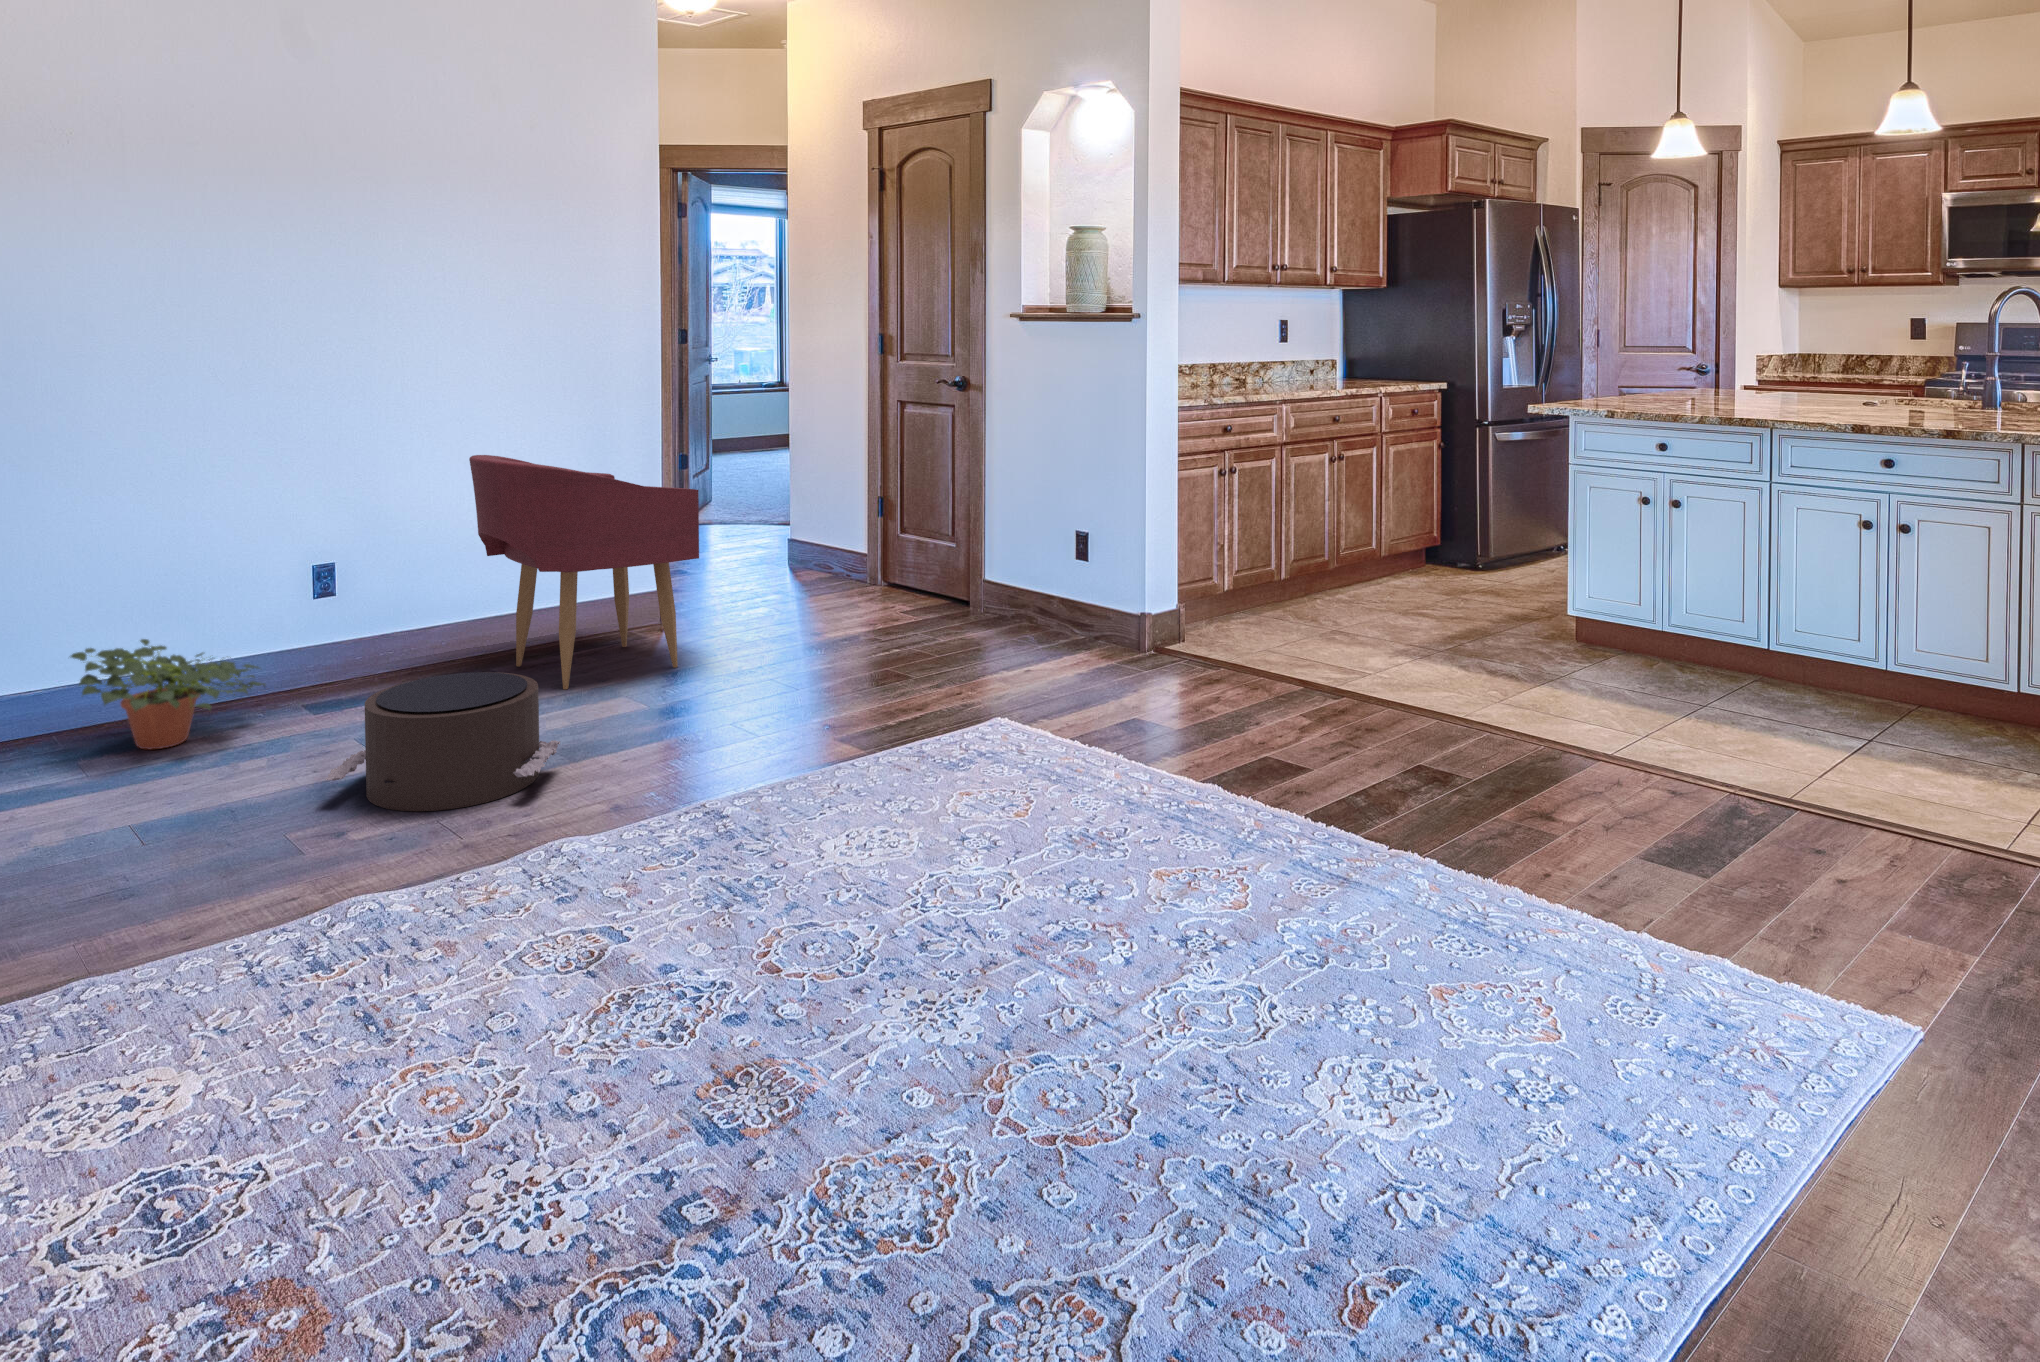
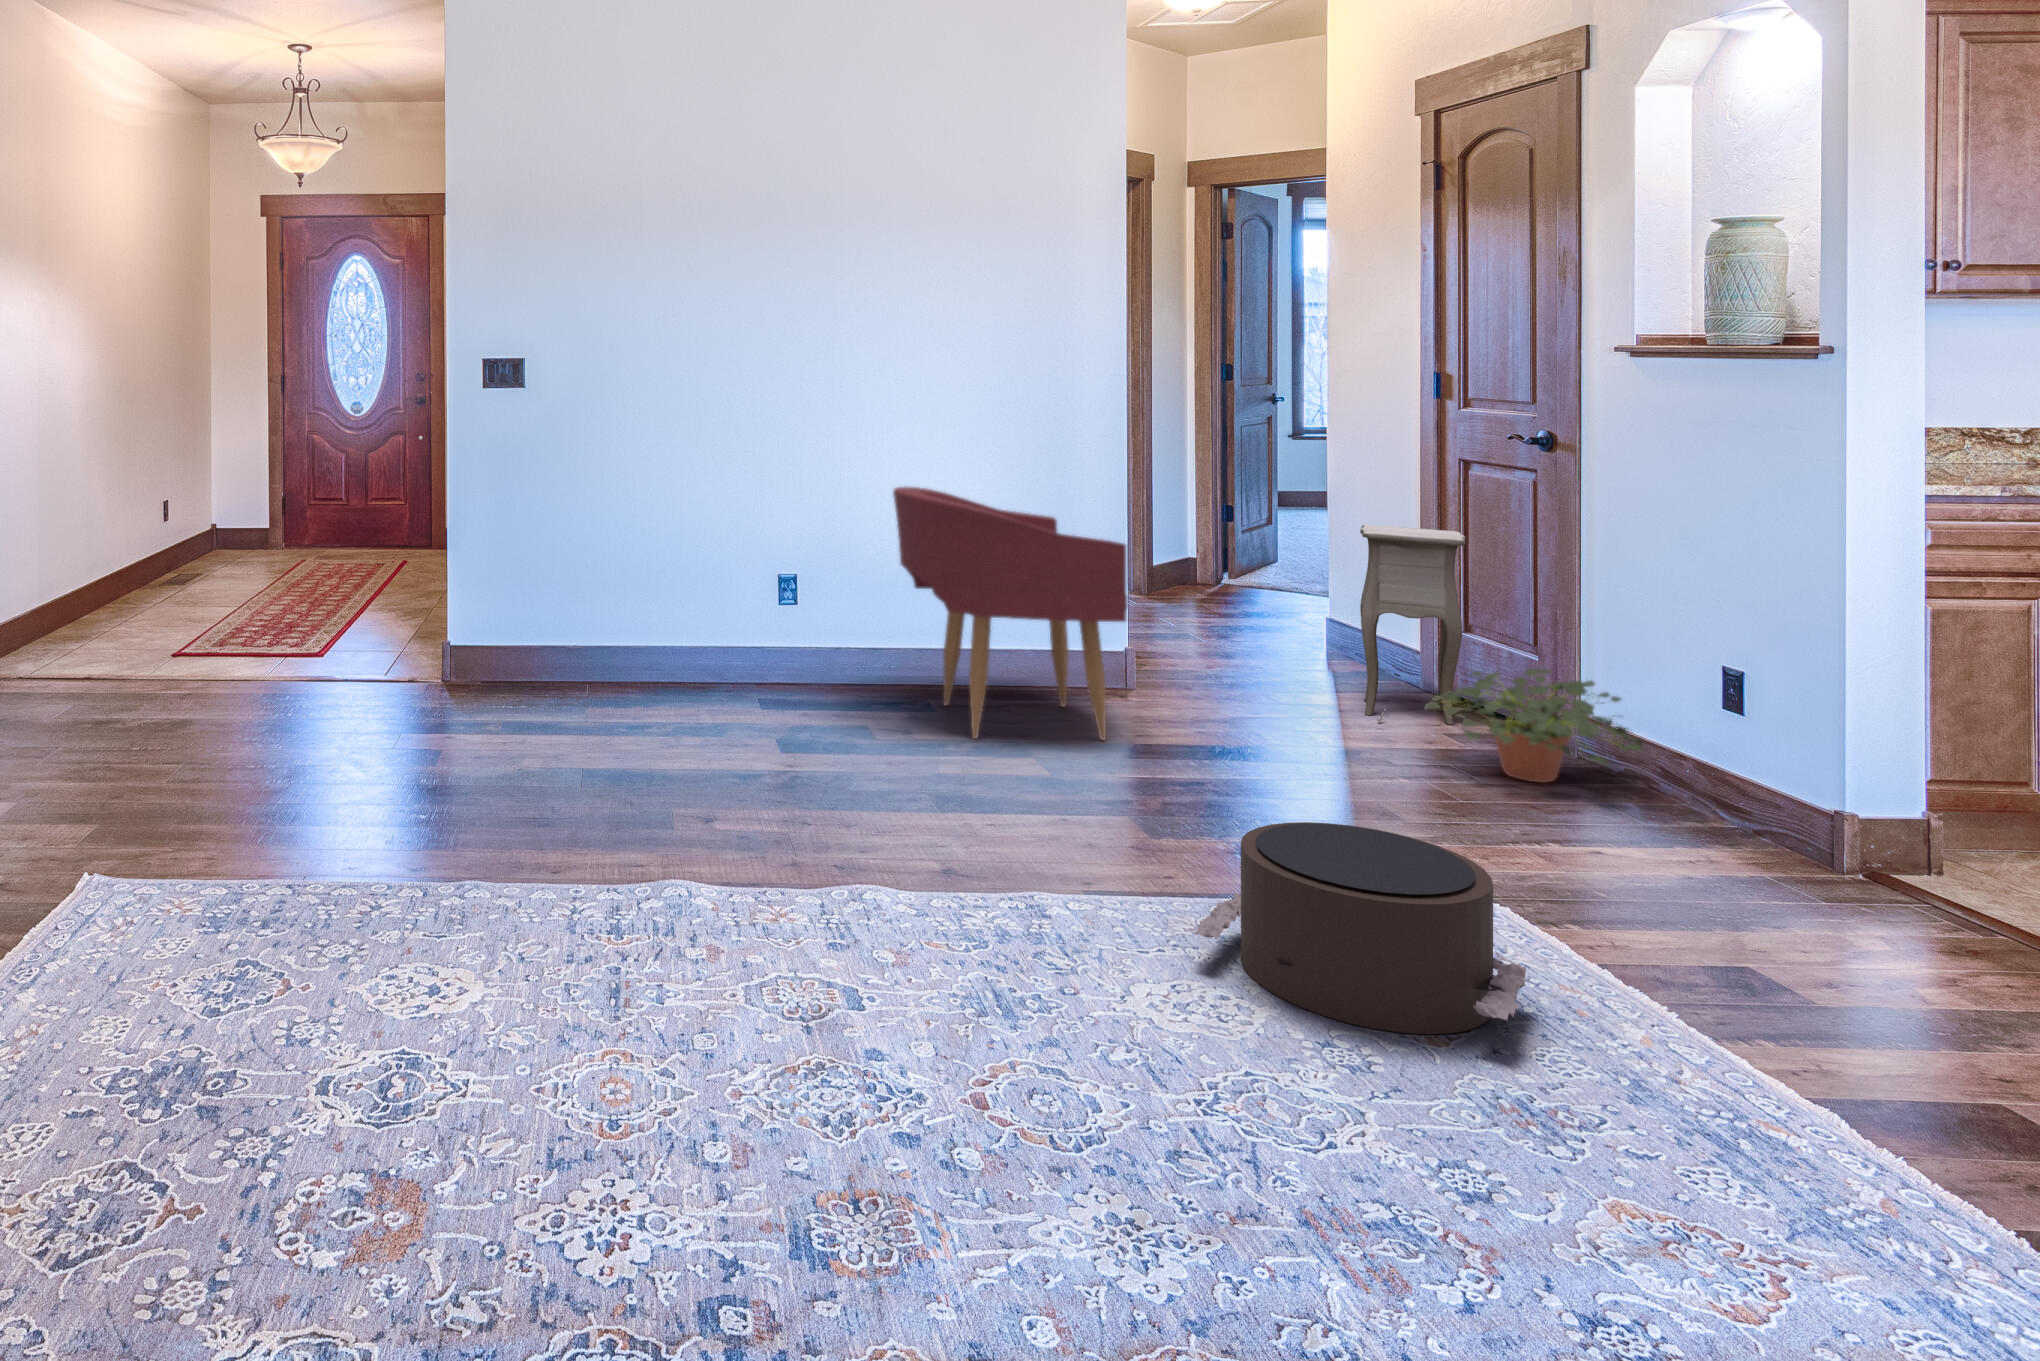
side table: none [837,459,912,613] -> present [1360,524,1465,724]
potted plant: present [71,639,265,750] -> present [1425,668,1644,783]
pouf: present [326,672,560,811] -> present [1196,822,1526,1034]

